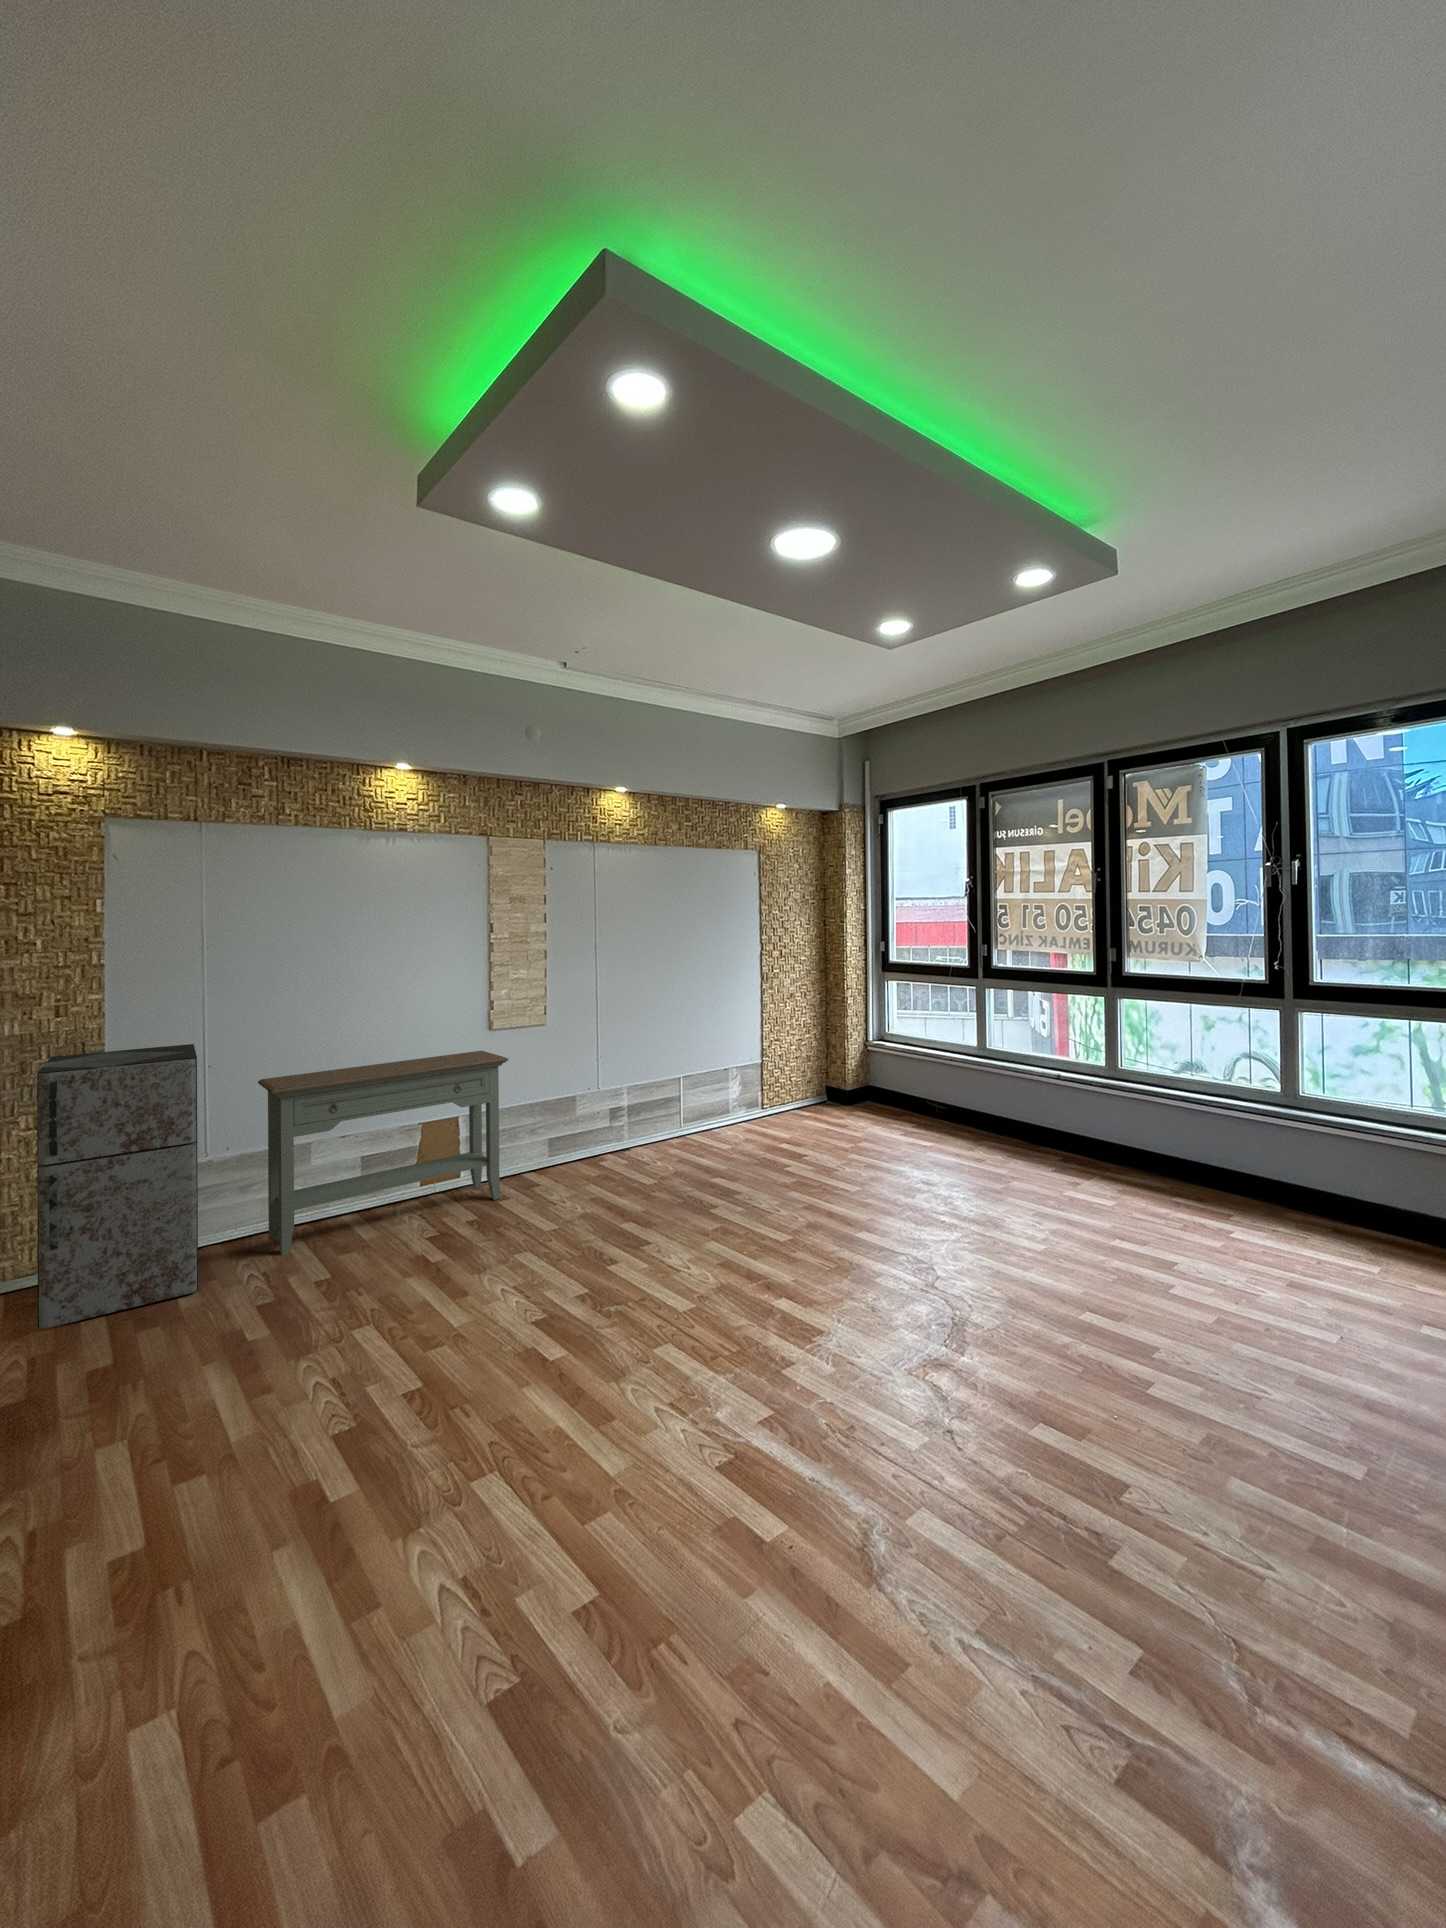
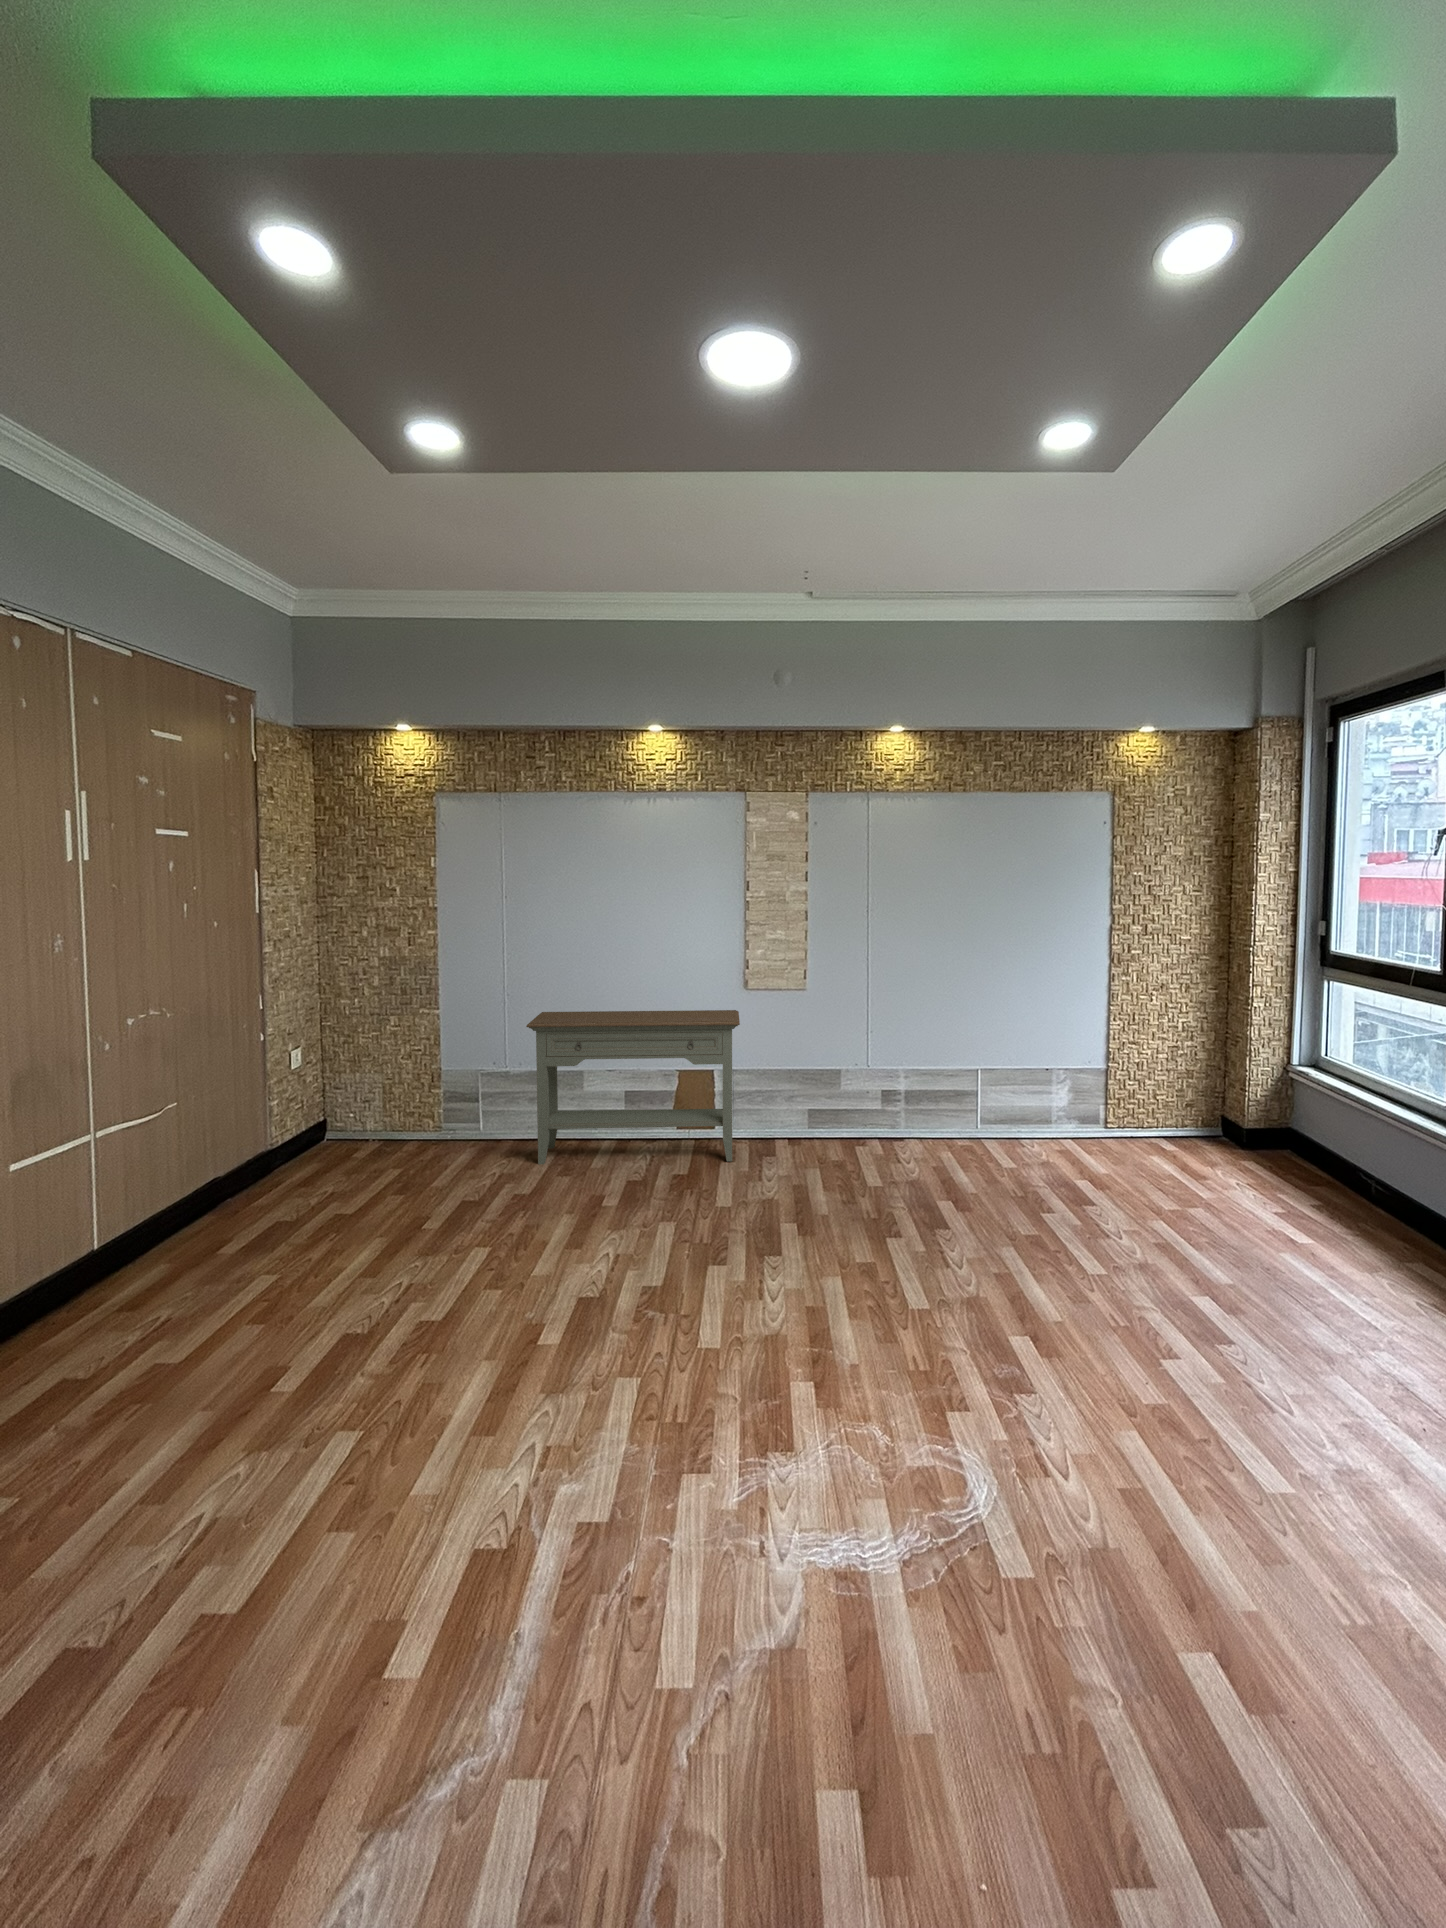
storage cabinet: present [37,1044,198,1329] -> none [364,976,497,1177]

